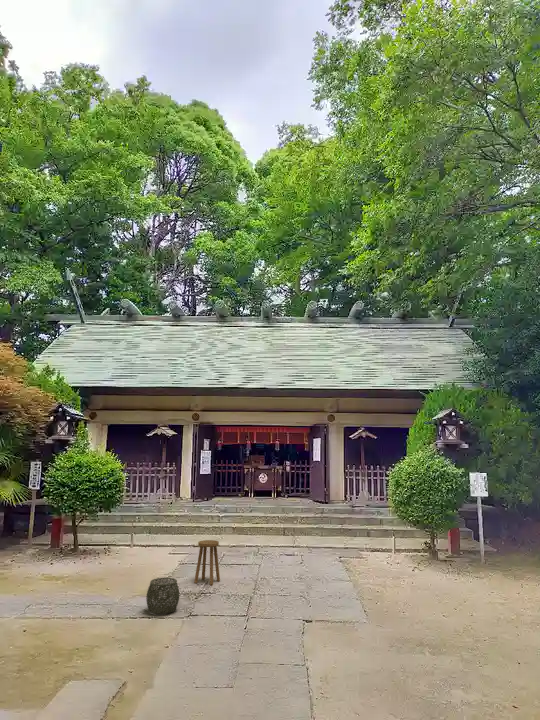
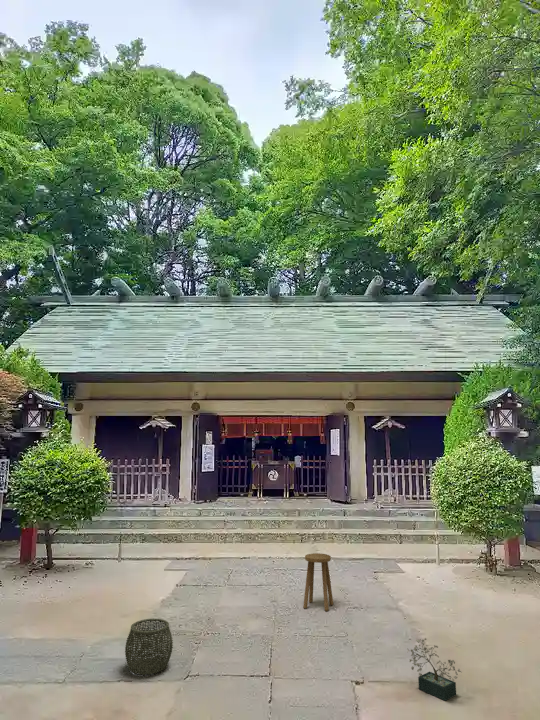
stool: present [194,540,220,585] -> present [303,553,333,611]
decorative plant: none [341,590,377,629] -> present [408,638,461,701]

